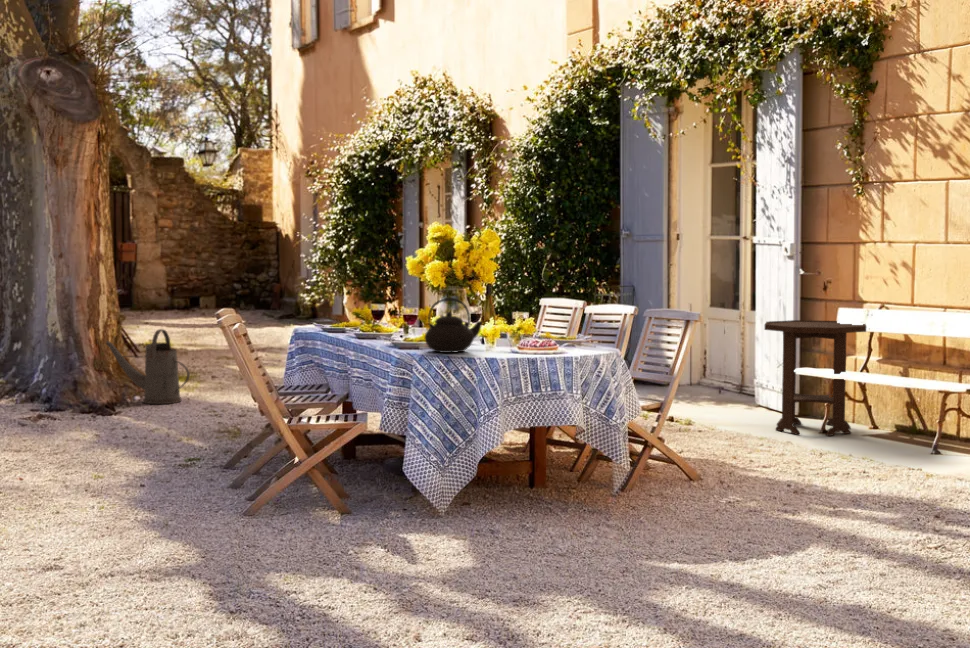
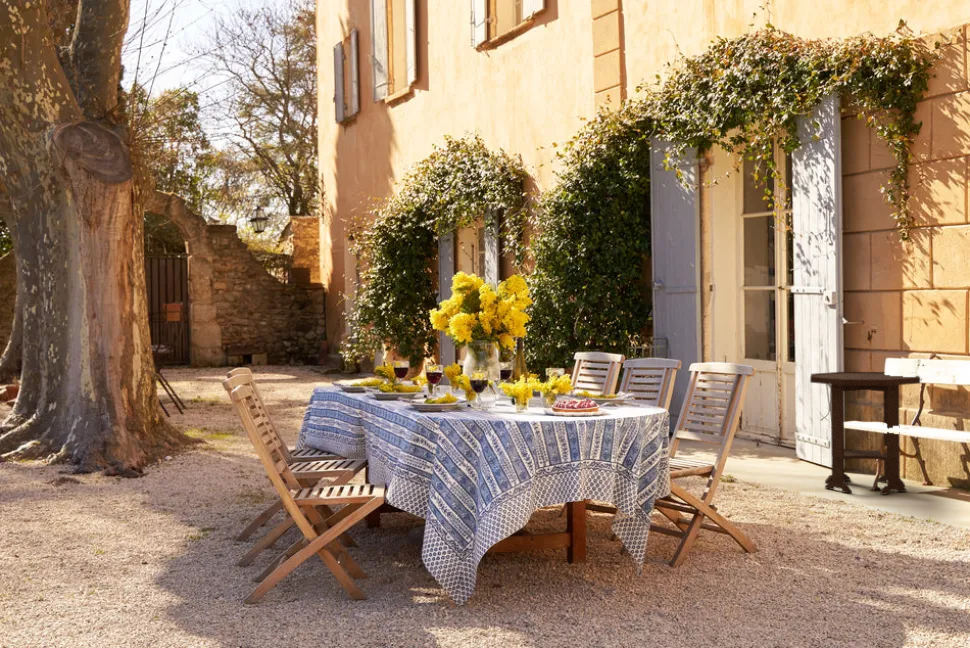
teapot: present [425,298,482,353] -> none [448,355,512,415]
watering can: present [106,329,190,404] -> none [139,389,221,464]

